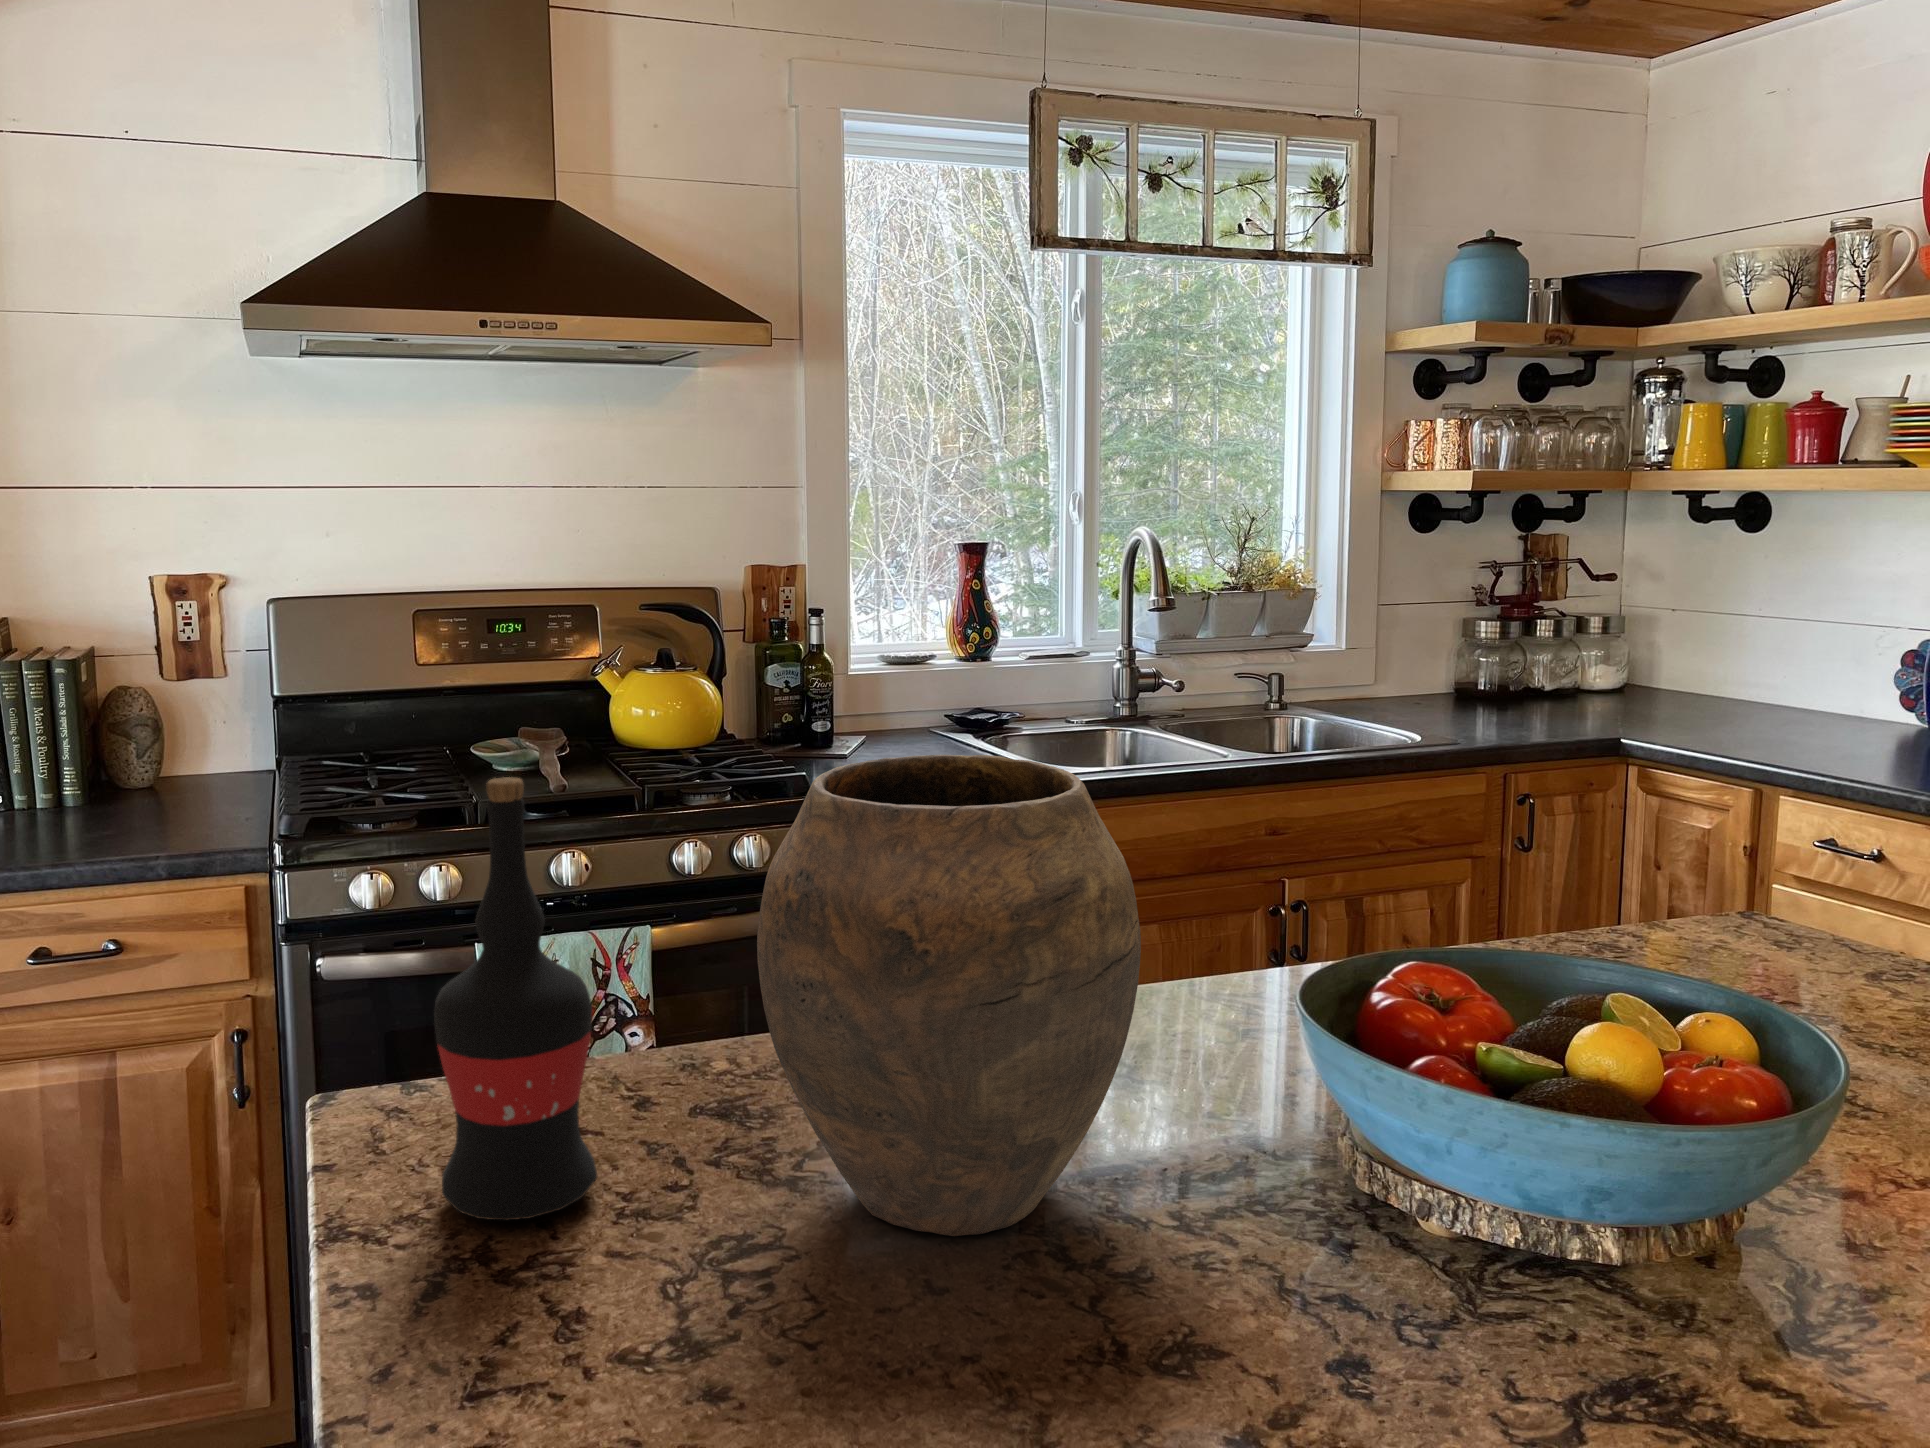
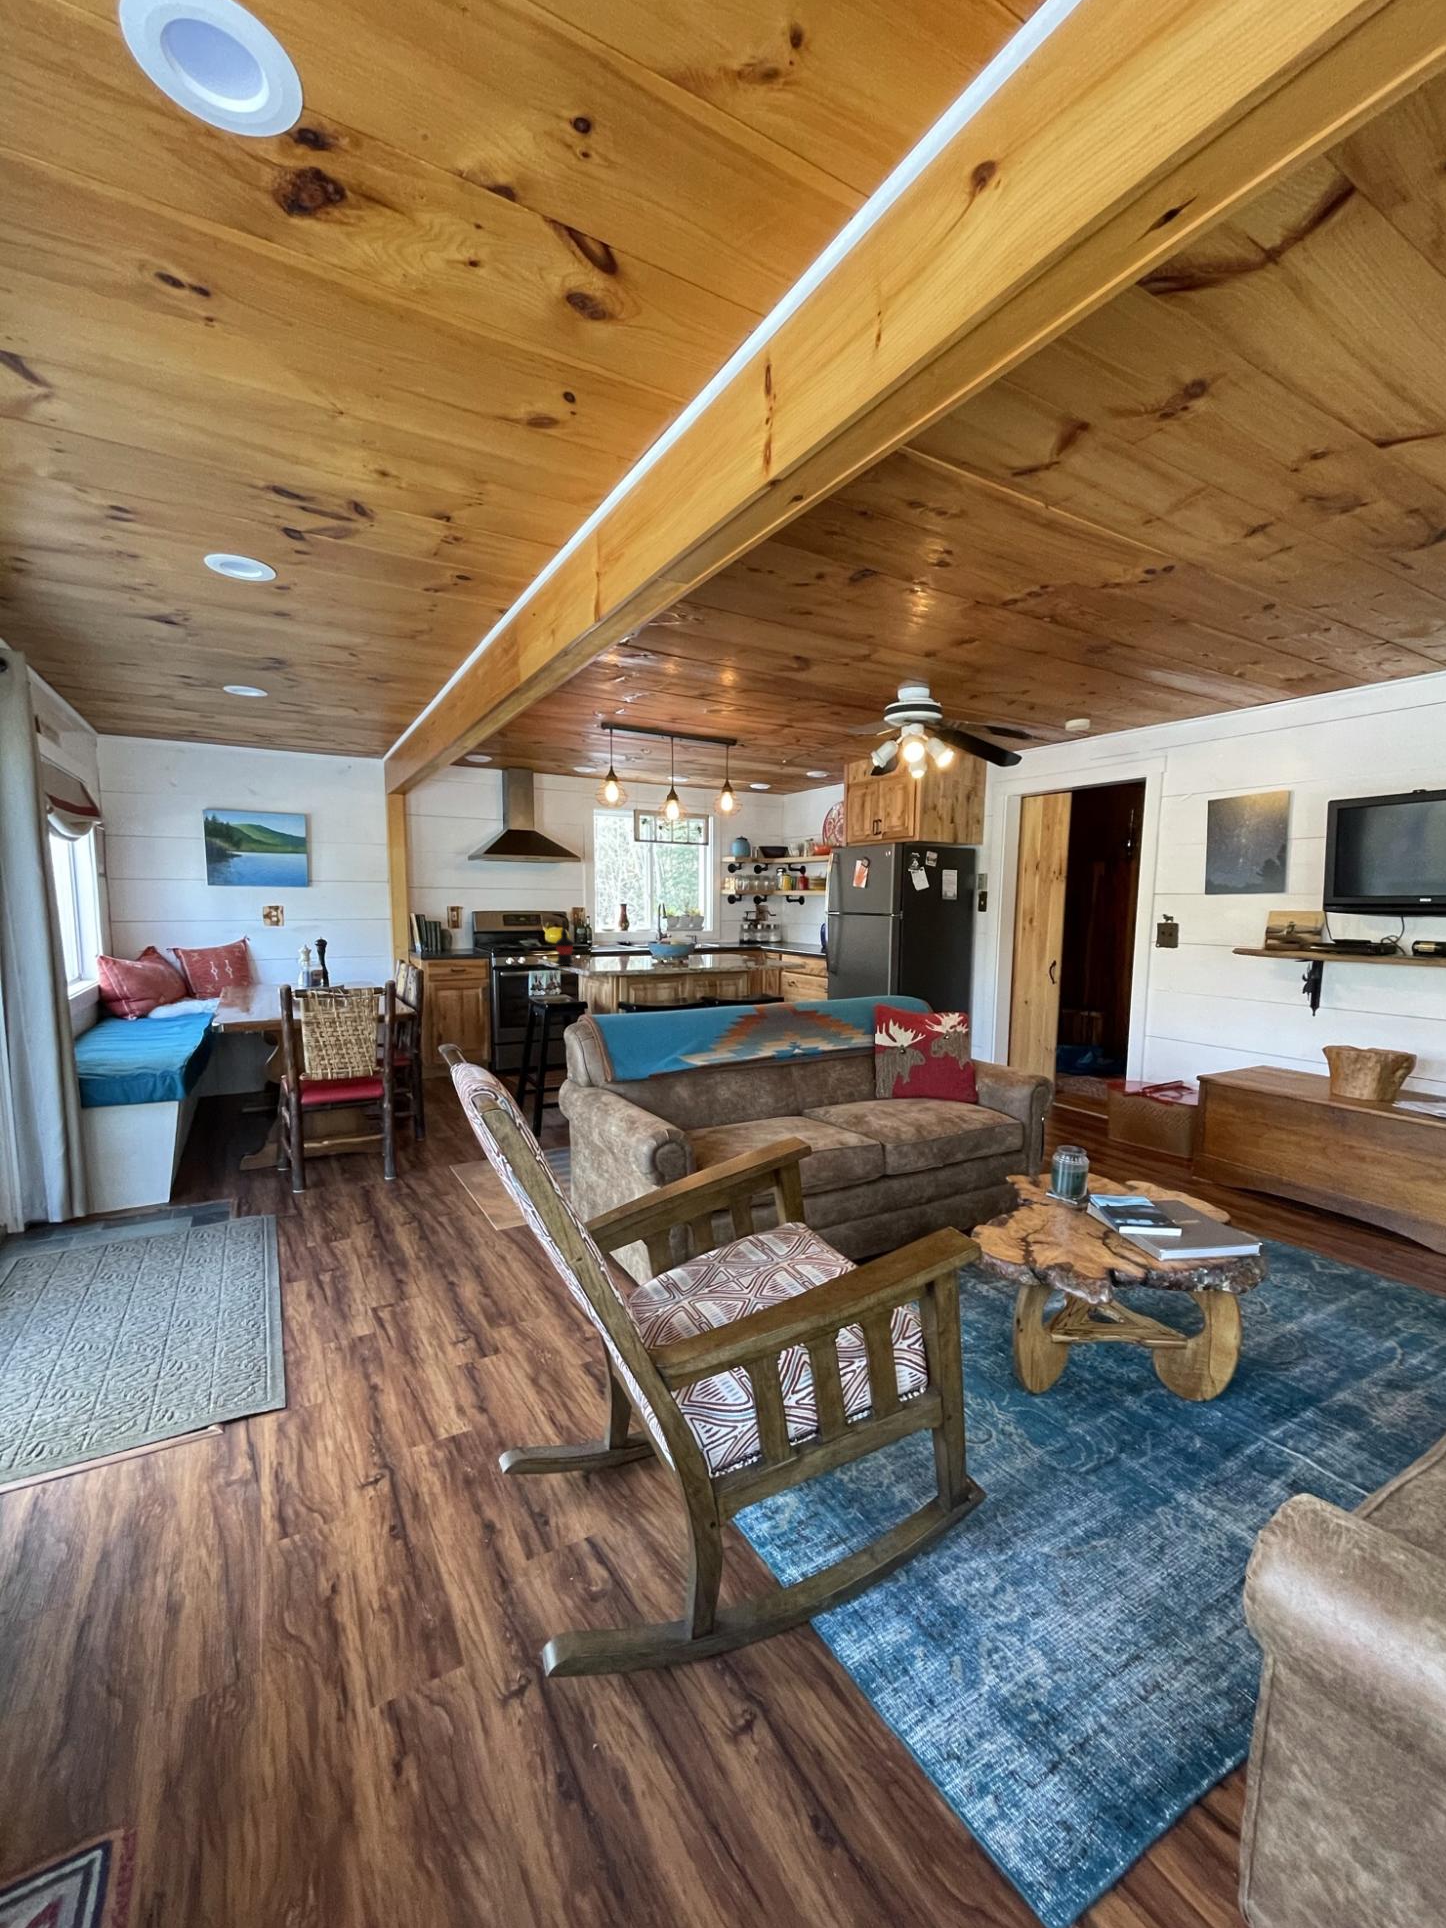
vase: present [757,755,1141,1236] -> none [592,918,633,965]

